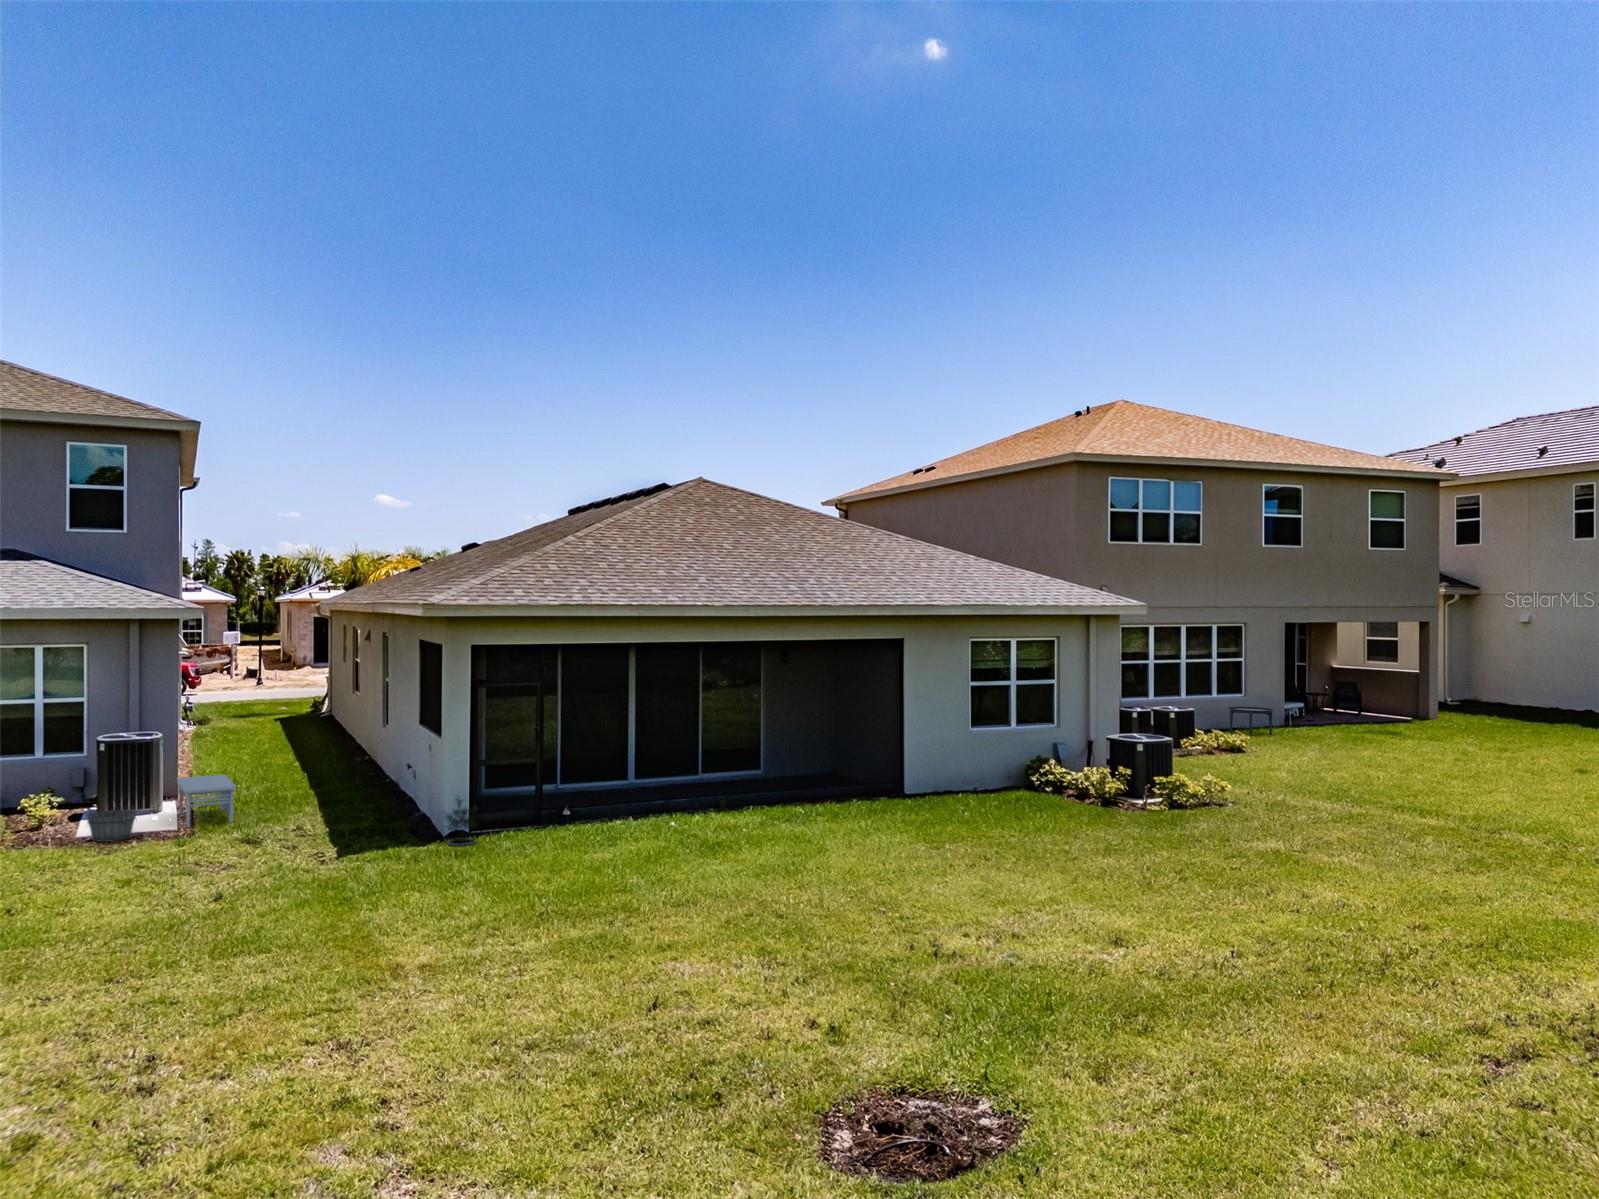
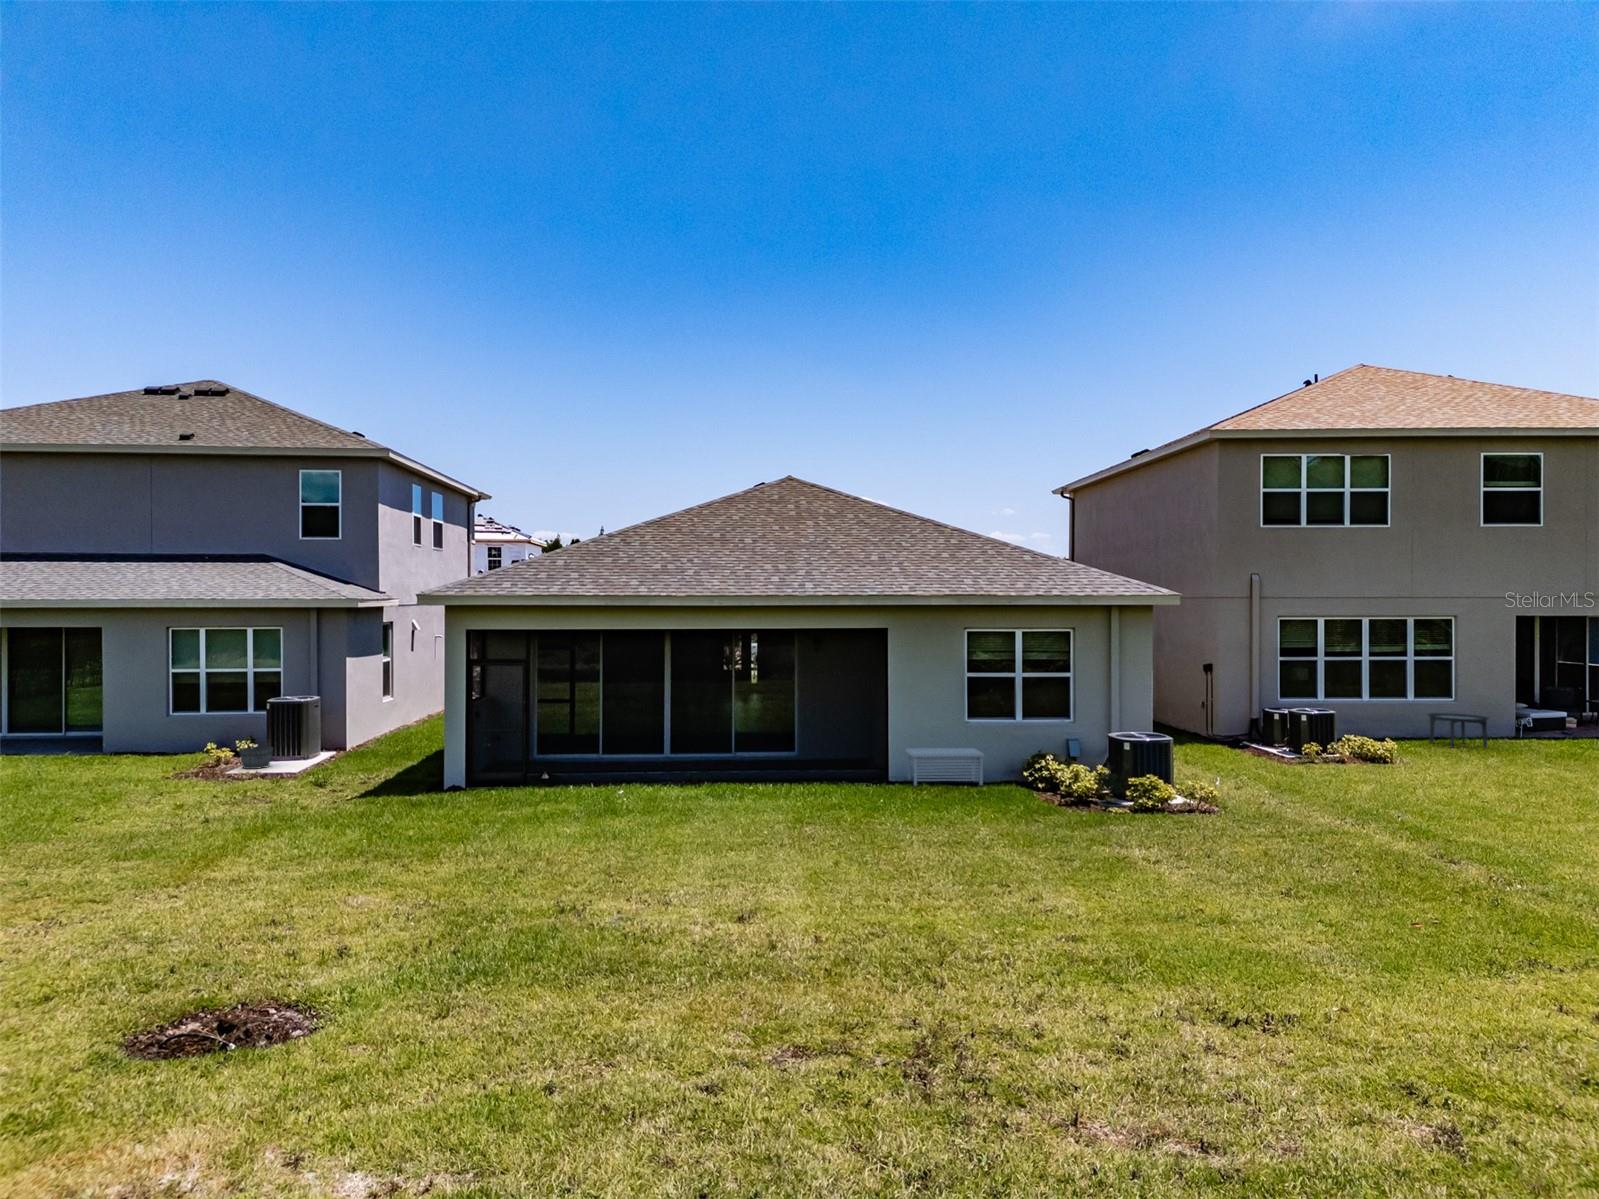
storage bench: present [177,775,236,827] -> present [906,748,984,786]
potted tree: present [444,795,476,846] -> present [1096,763,1123,807]

